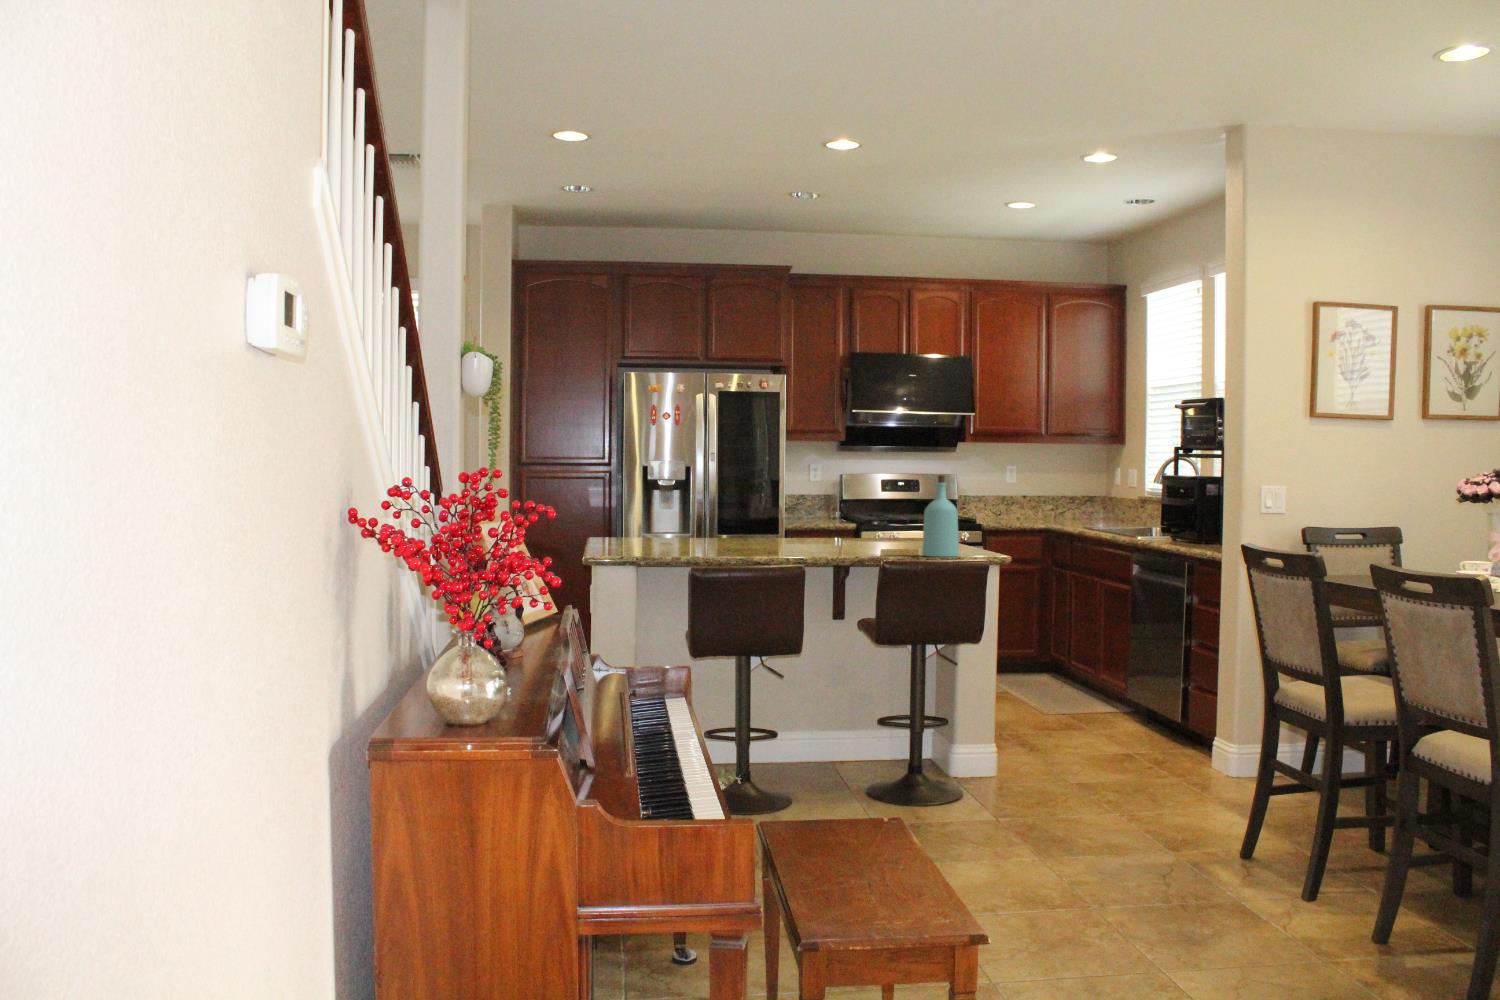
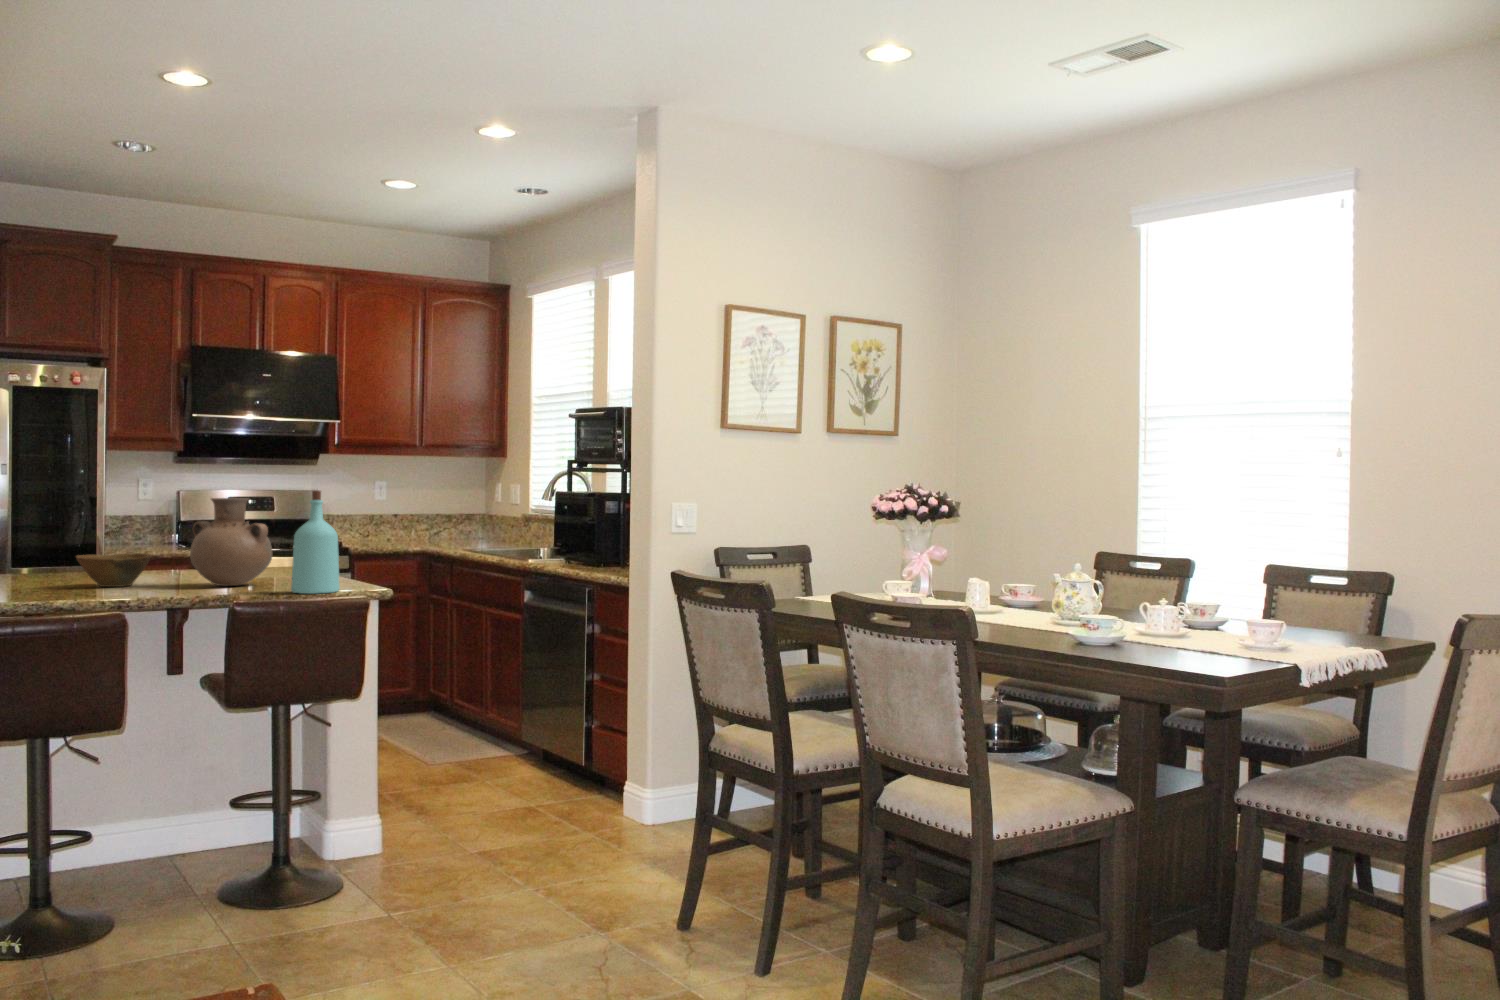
vase: none [850,481,910,550] -> present [190,498,272,586]
bowl: none [771,524,823,549] -> present [76,553,151,587]

